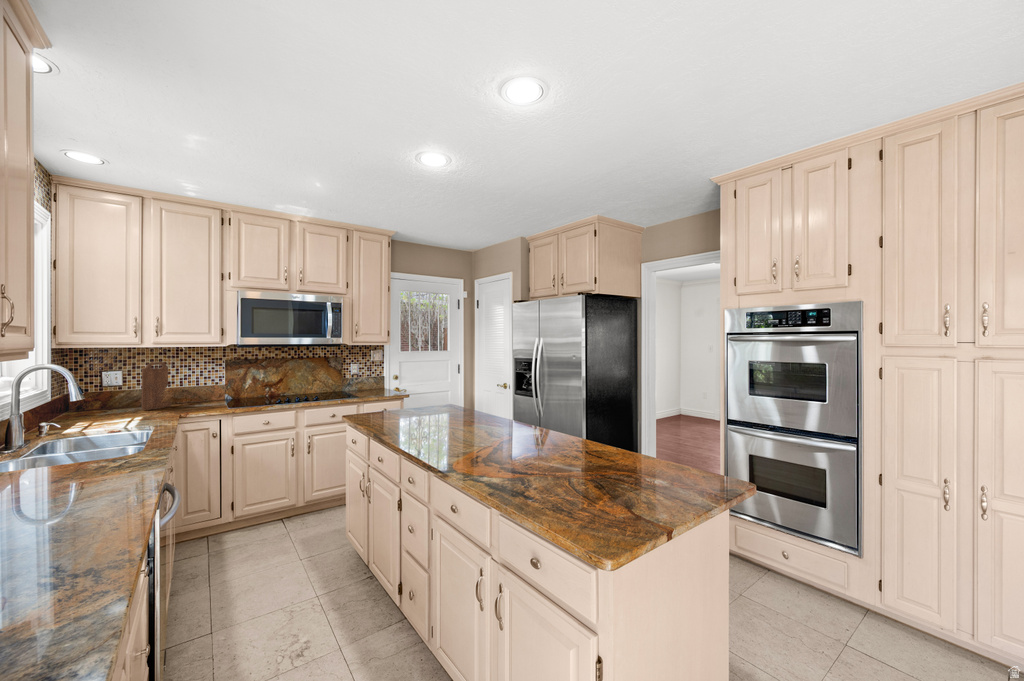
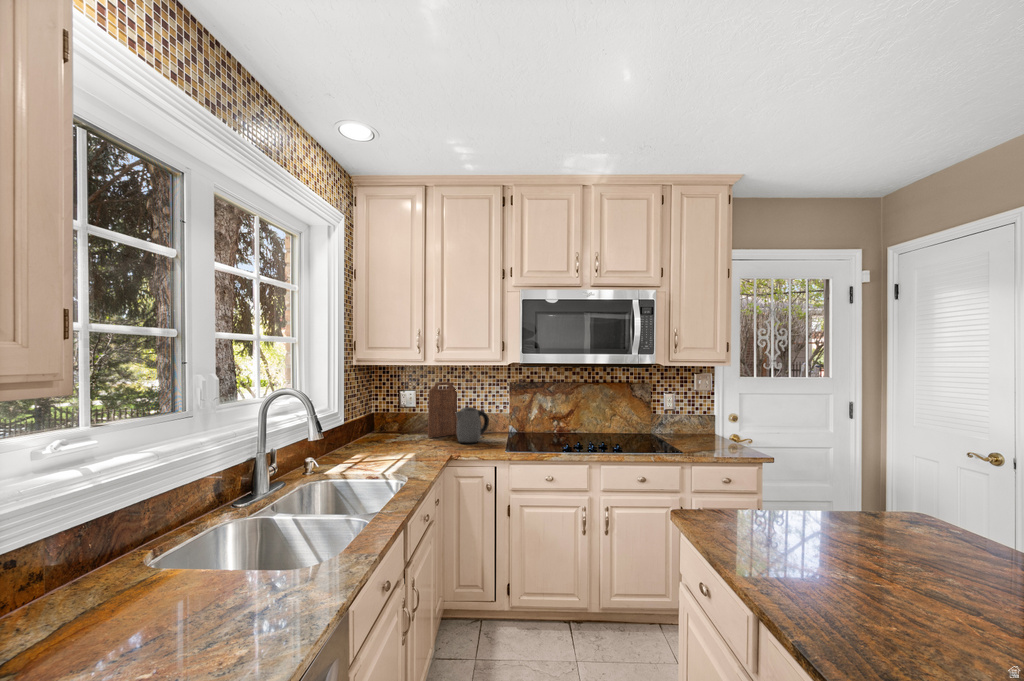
kettle: none [176,381,208,410] -> present [456,407,489,444]

